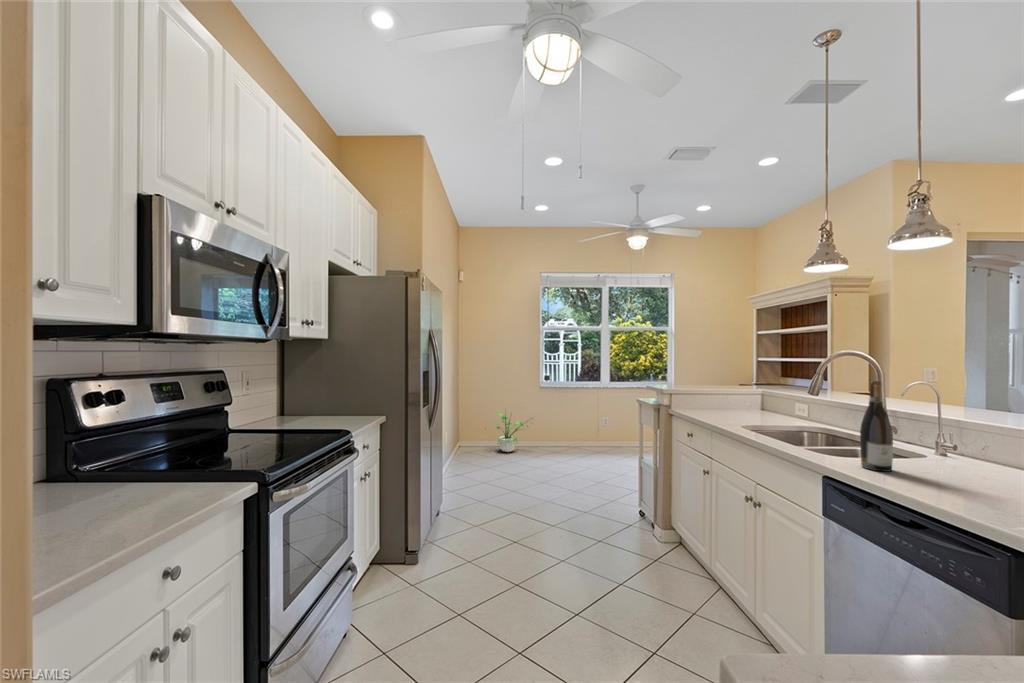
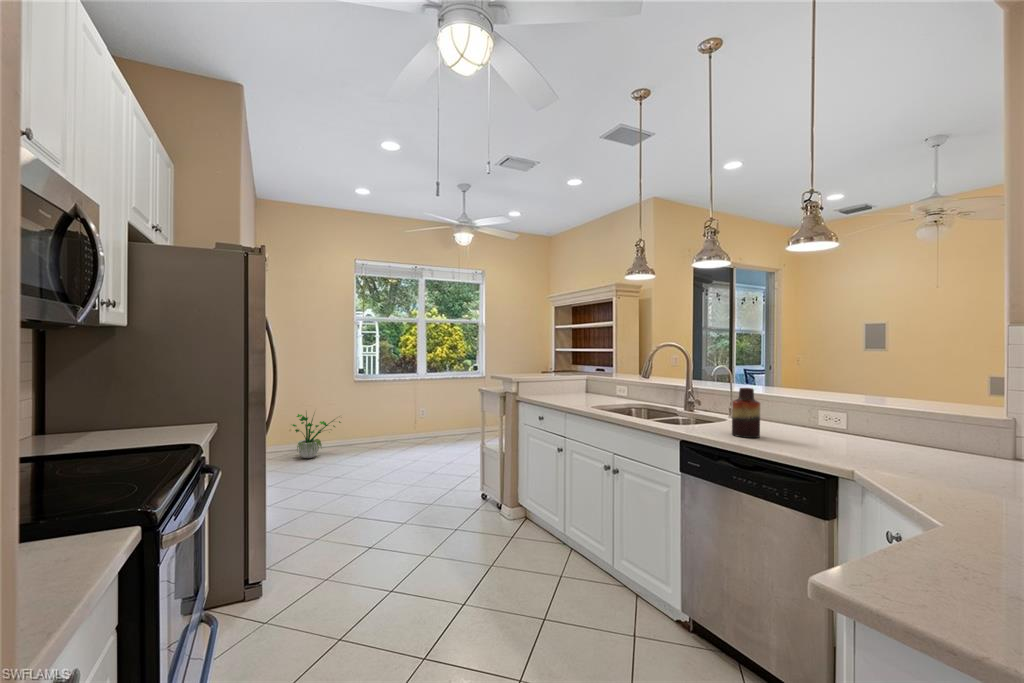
wine bottle: present [860,381,893,472] -> none [700,364,719,429]
vase: none [902,417,952,493] -> present [732,388,760,438]

